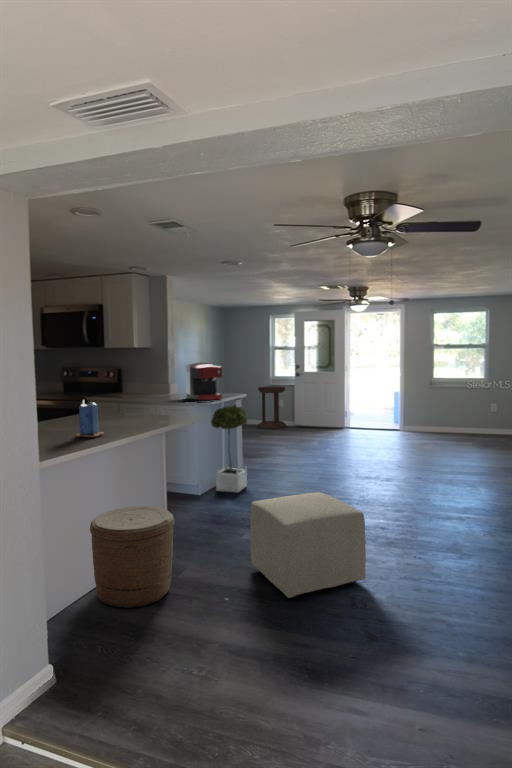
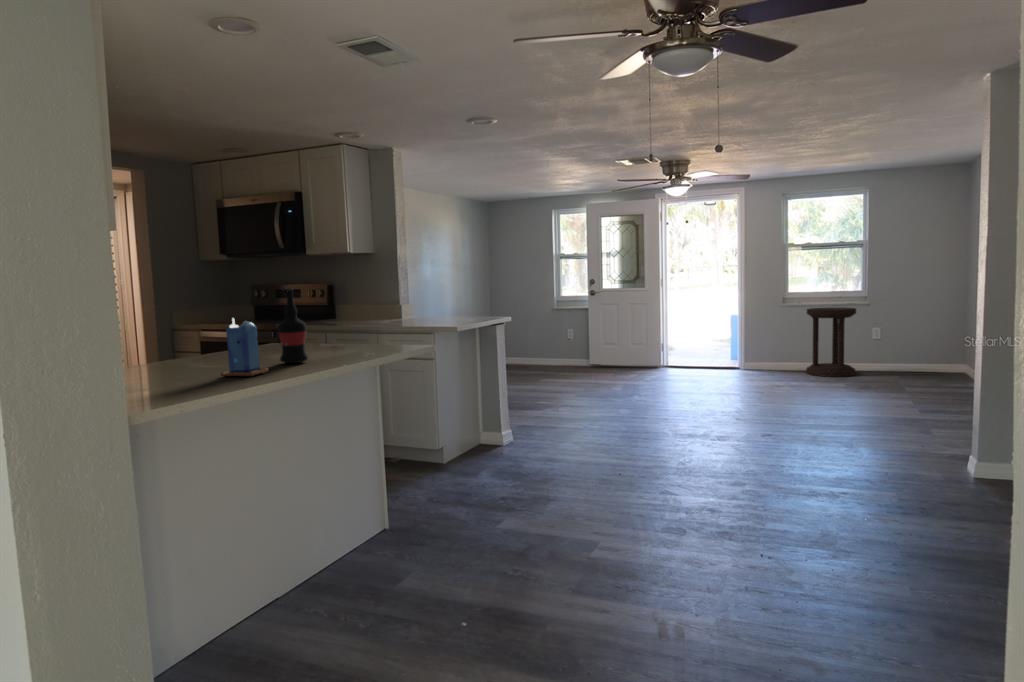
coffee maker: present [186,362,222,400] -> none [420,270,473,326]
wine bottle: none [106,378,125,428] -> present [278,286,308,363]
side table: present [258,386,286,429] -> present [806,308,856,377]
potted tree: present [211,405,247,493] -> none [458,331,513,459]
ottoman: present [250,492,366,598] -> none [504,458,684,624]
woven basket: present [90,506,174,608] -> none [251,481,383,639]

